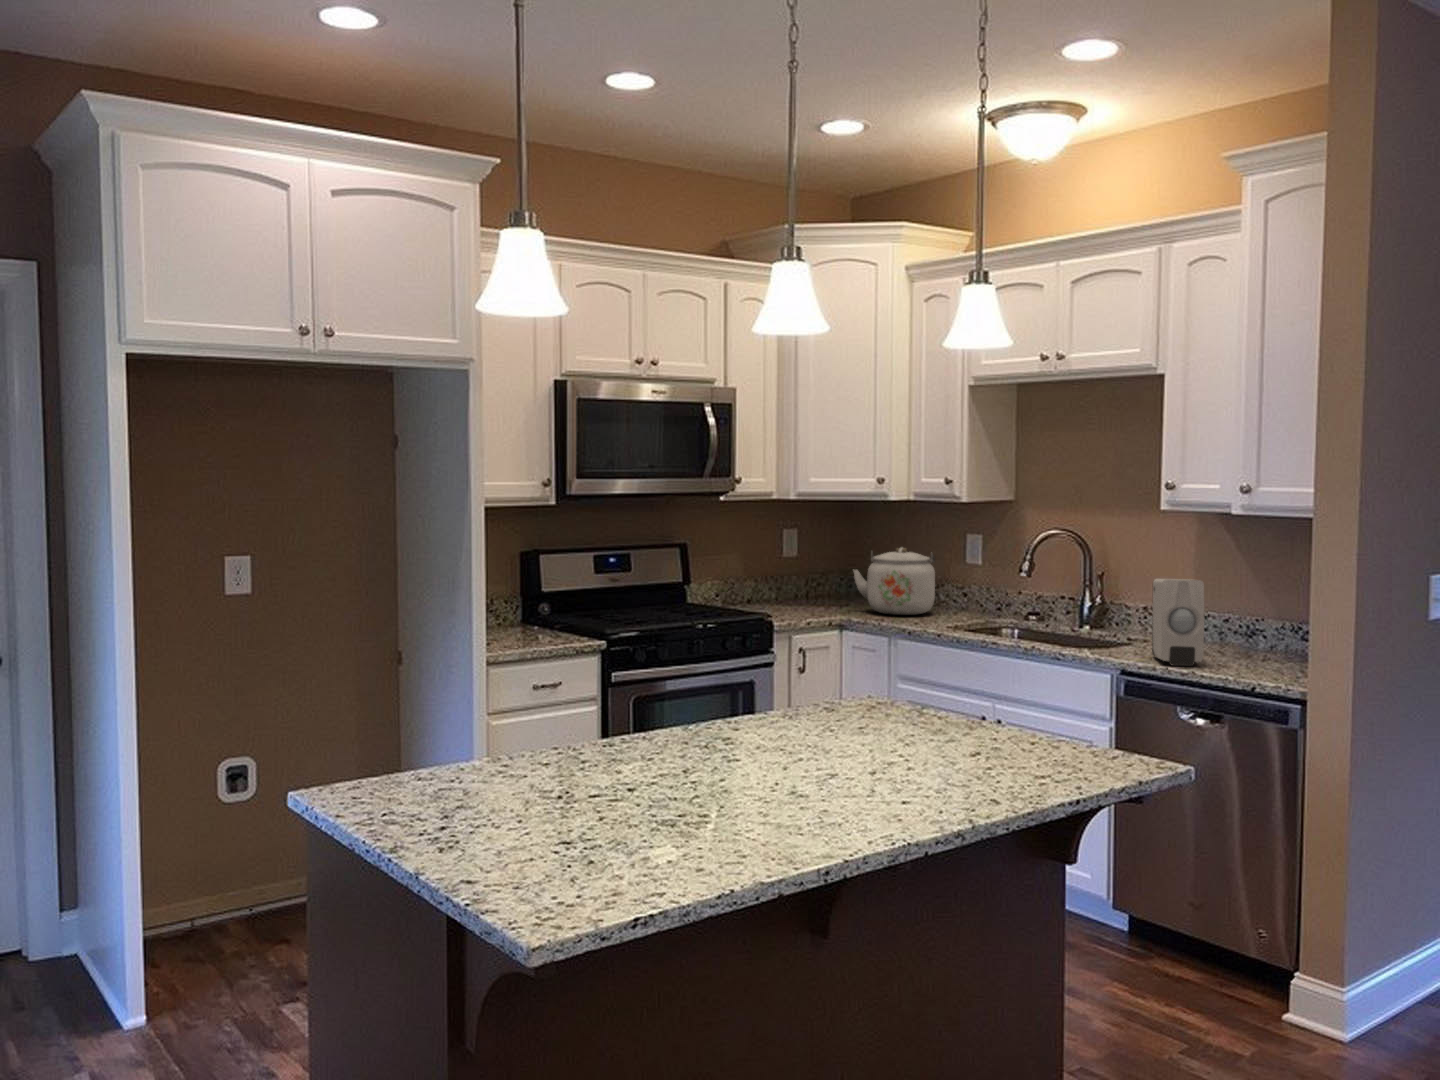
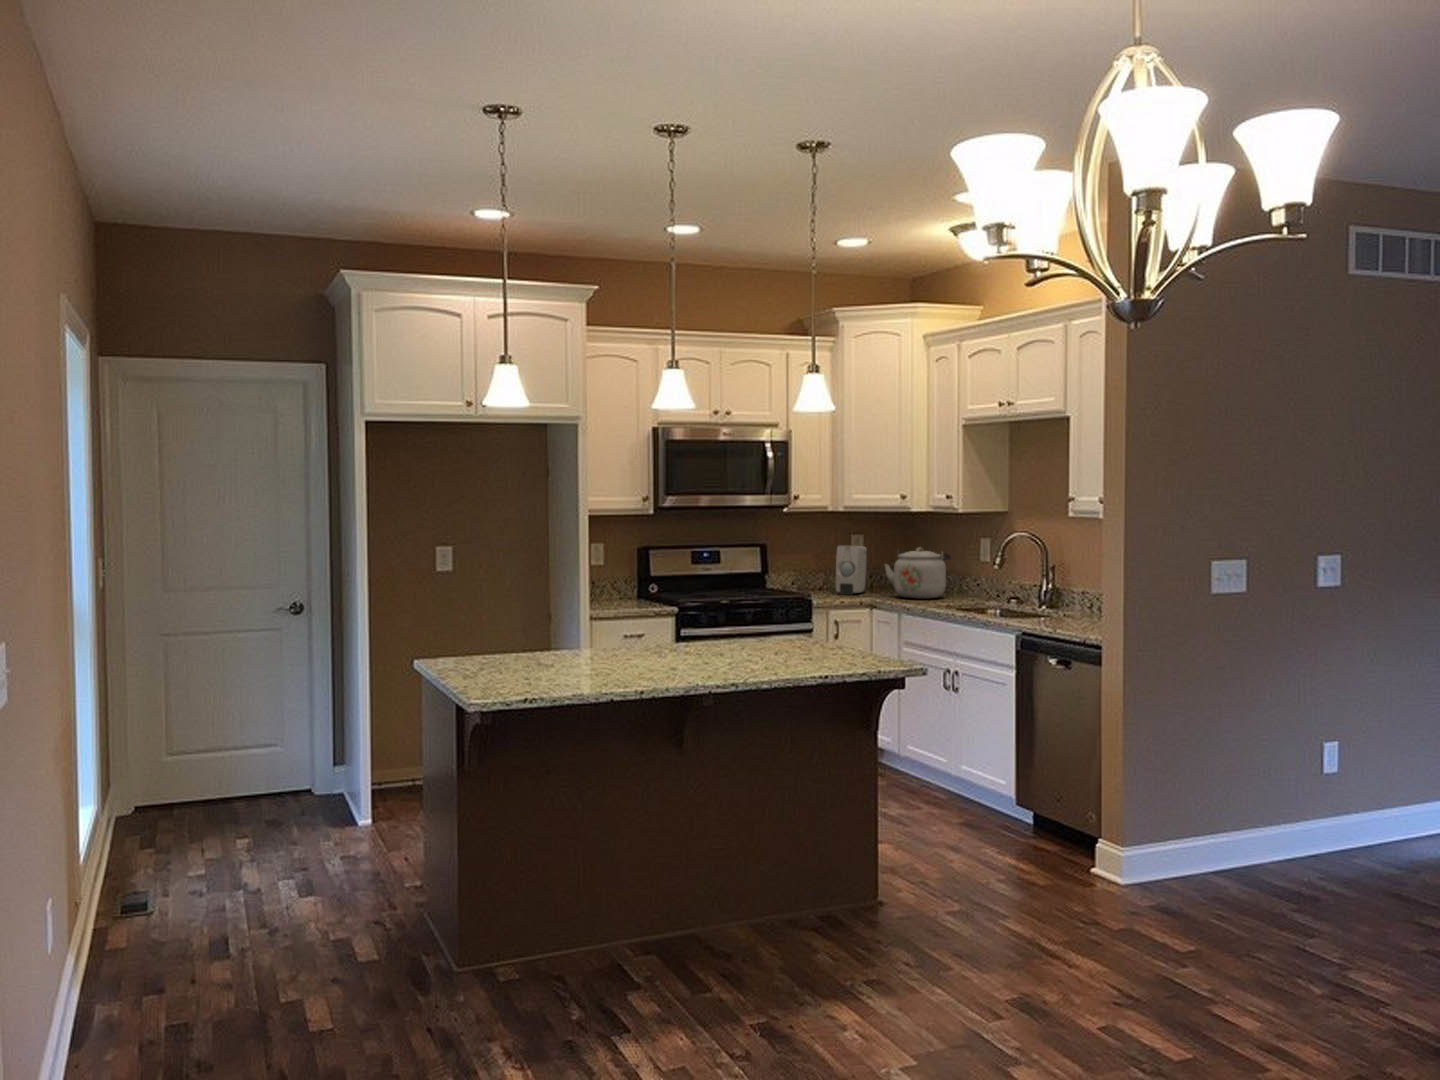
soap dispenser: present [1152,579,1204,666] -> present [836,546,867,595]

